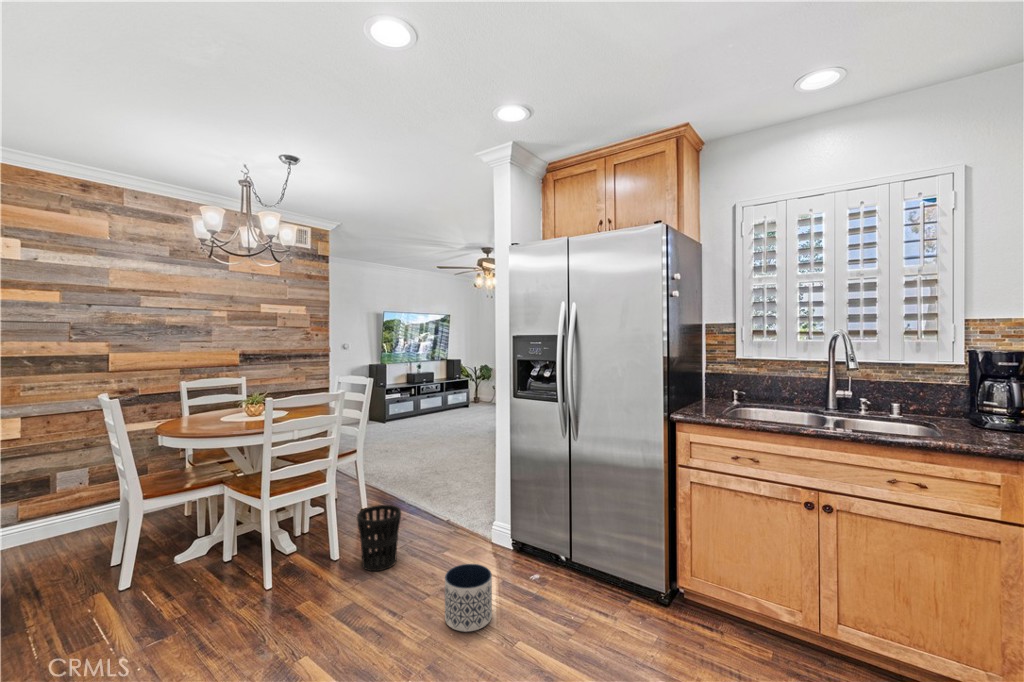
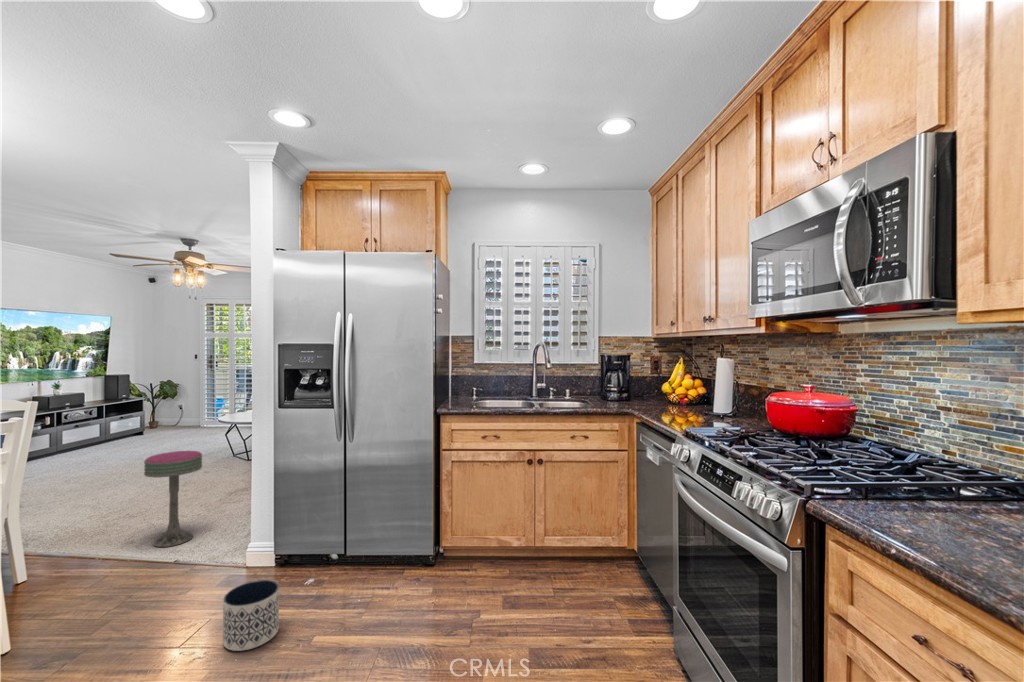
bar stool: none [433,426,472,506] -> present [144,451,202,547]
wastebasket: present [357,505,401,571] -> none [60,553,131,641]

